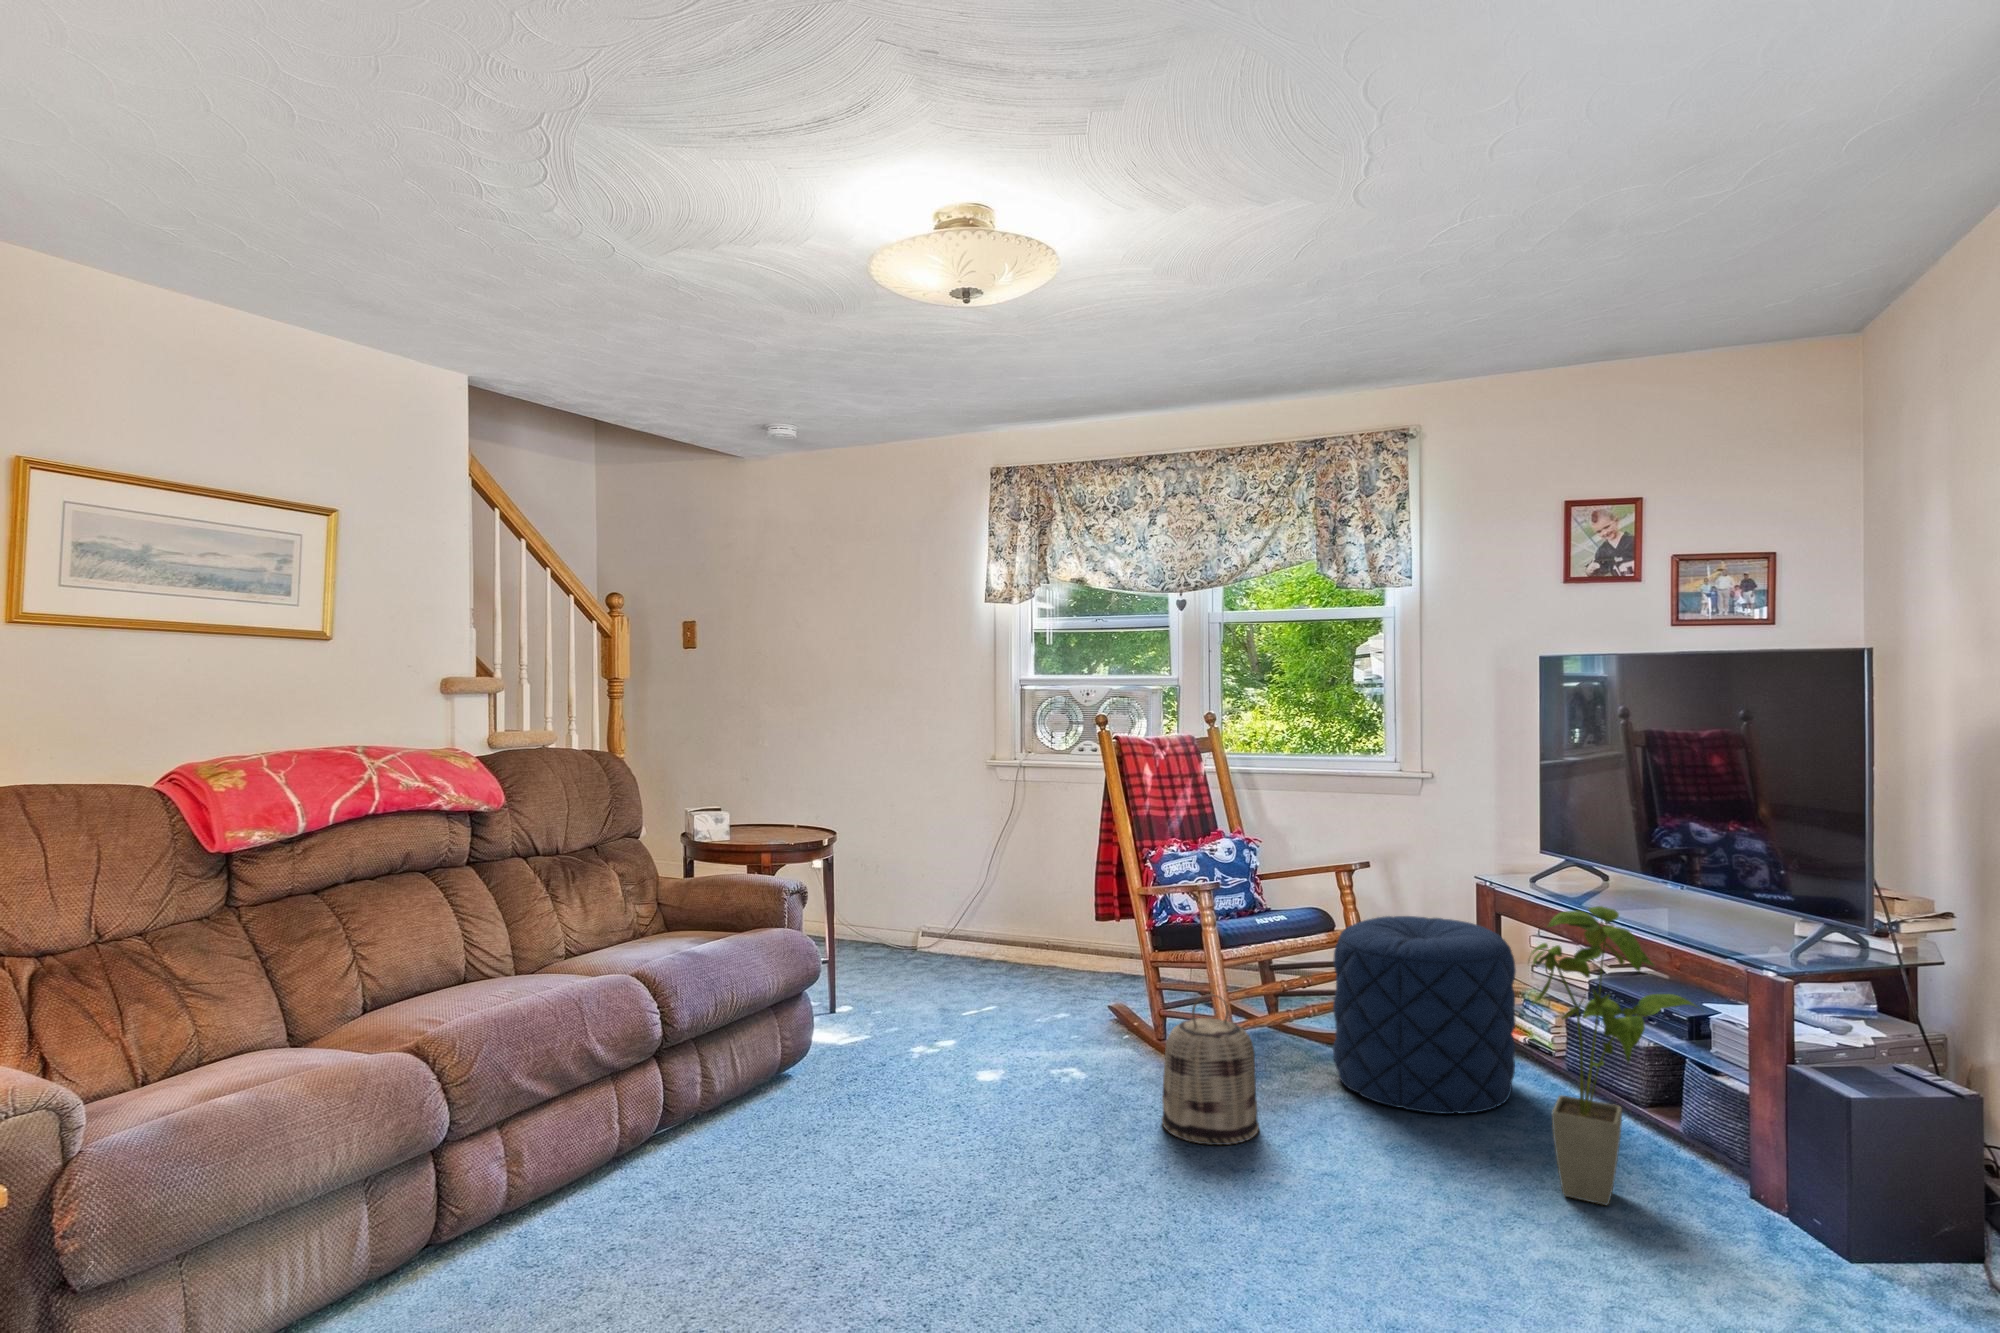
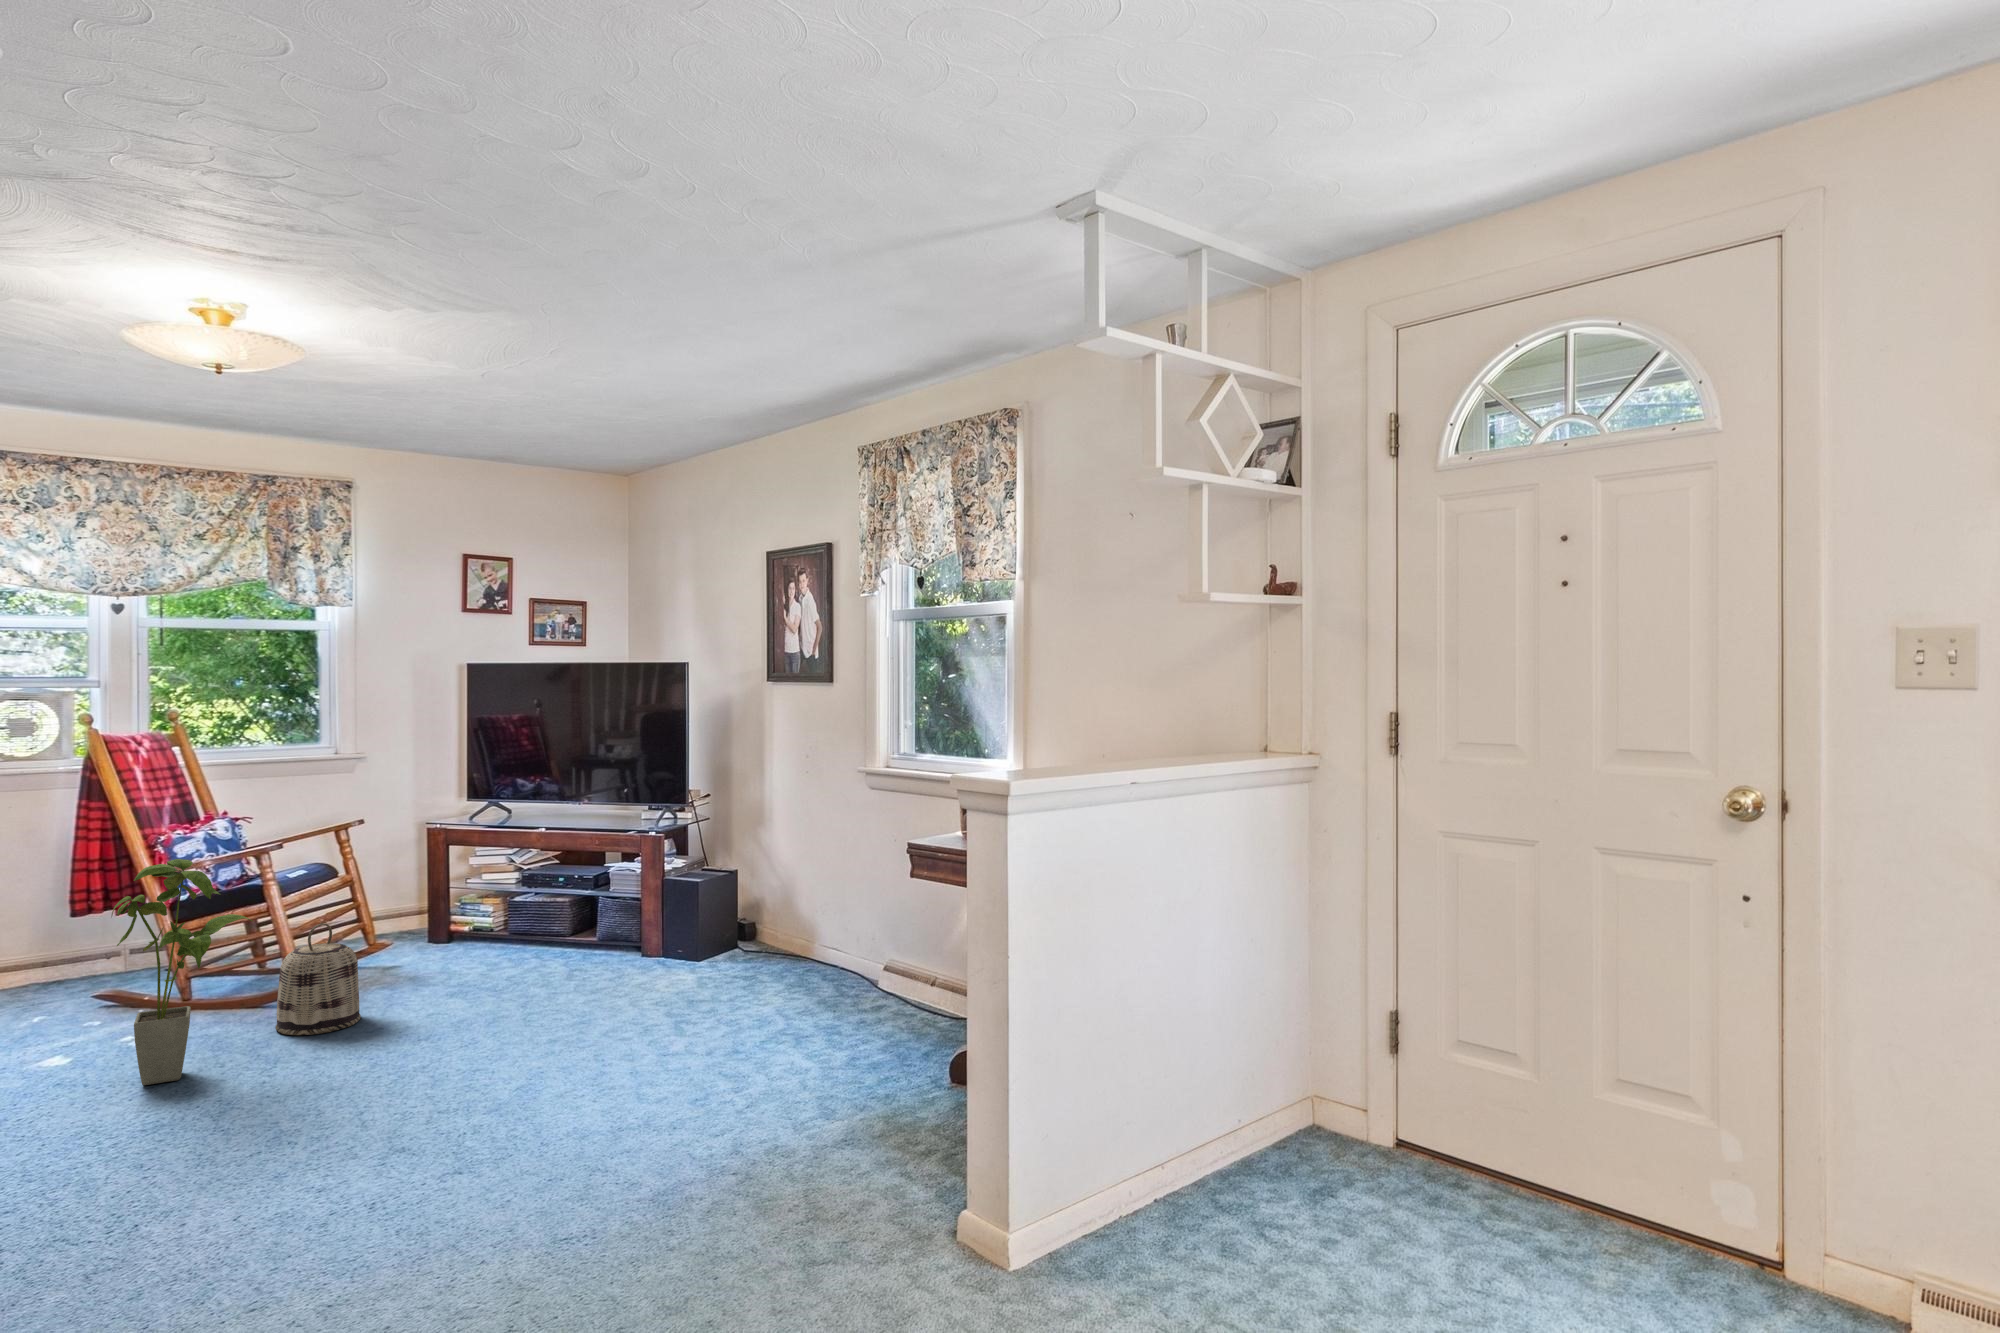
house plant: present [1531,906,1696,1205] -> present [112,859,252,1085]
pouf: present [1333,916,1516,1114] -> none [356,851,492,983]

